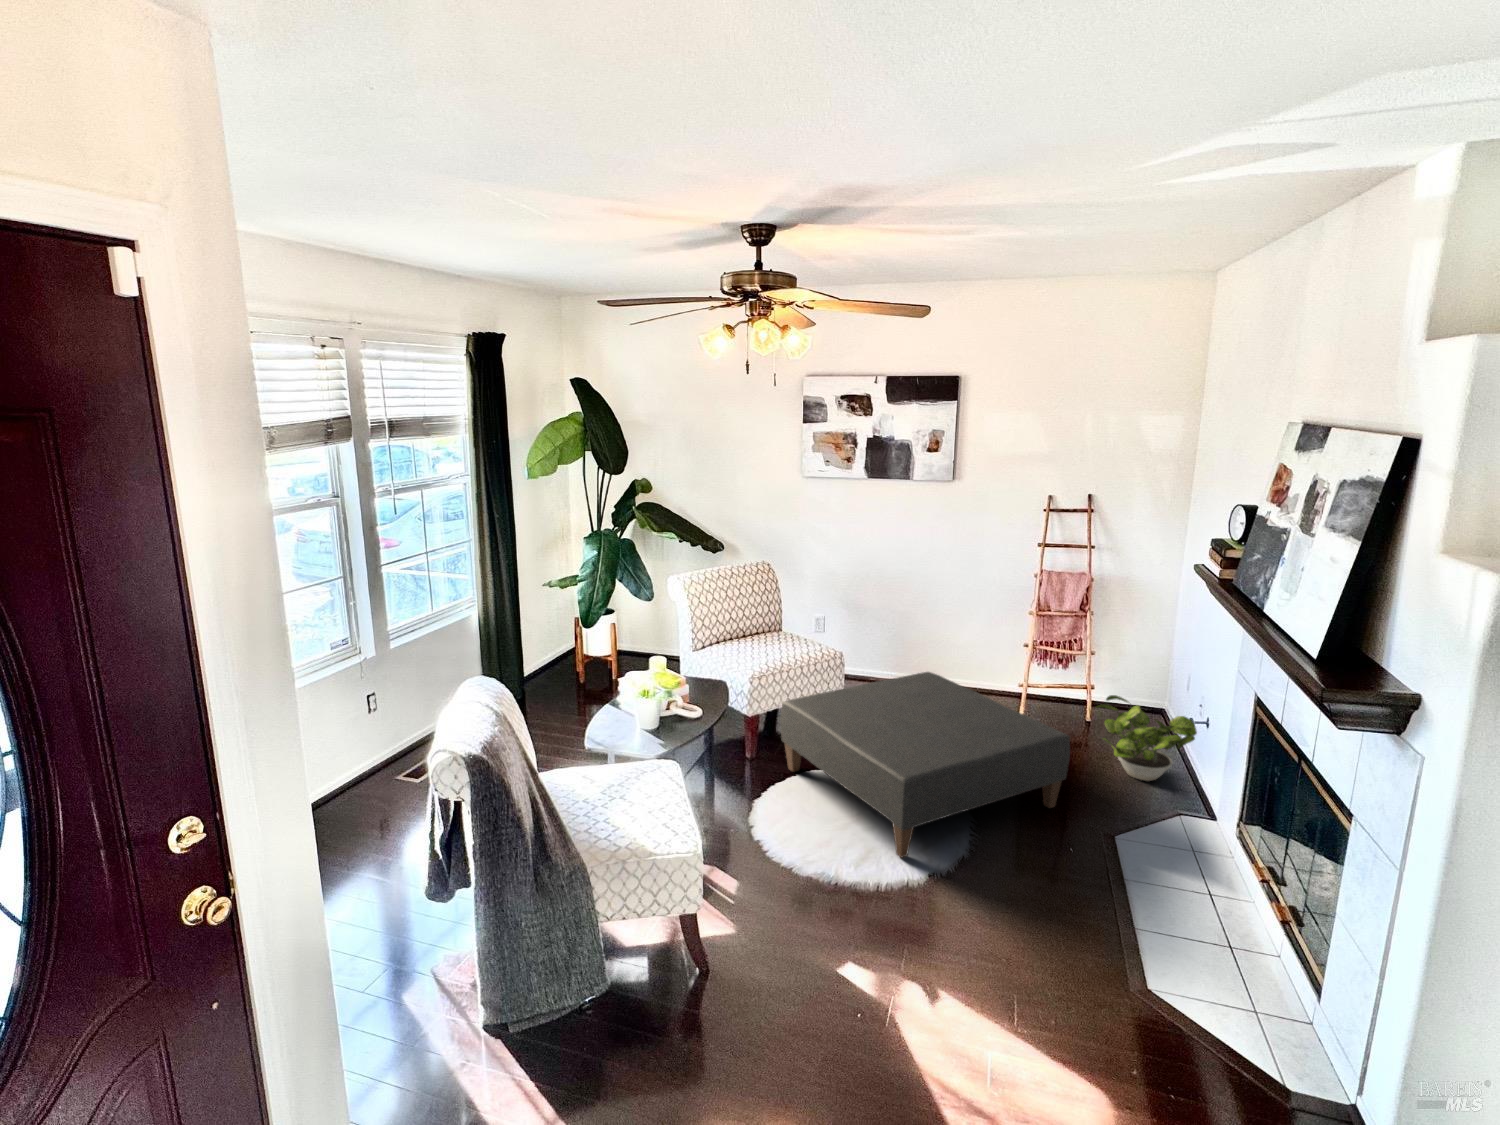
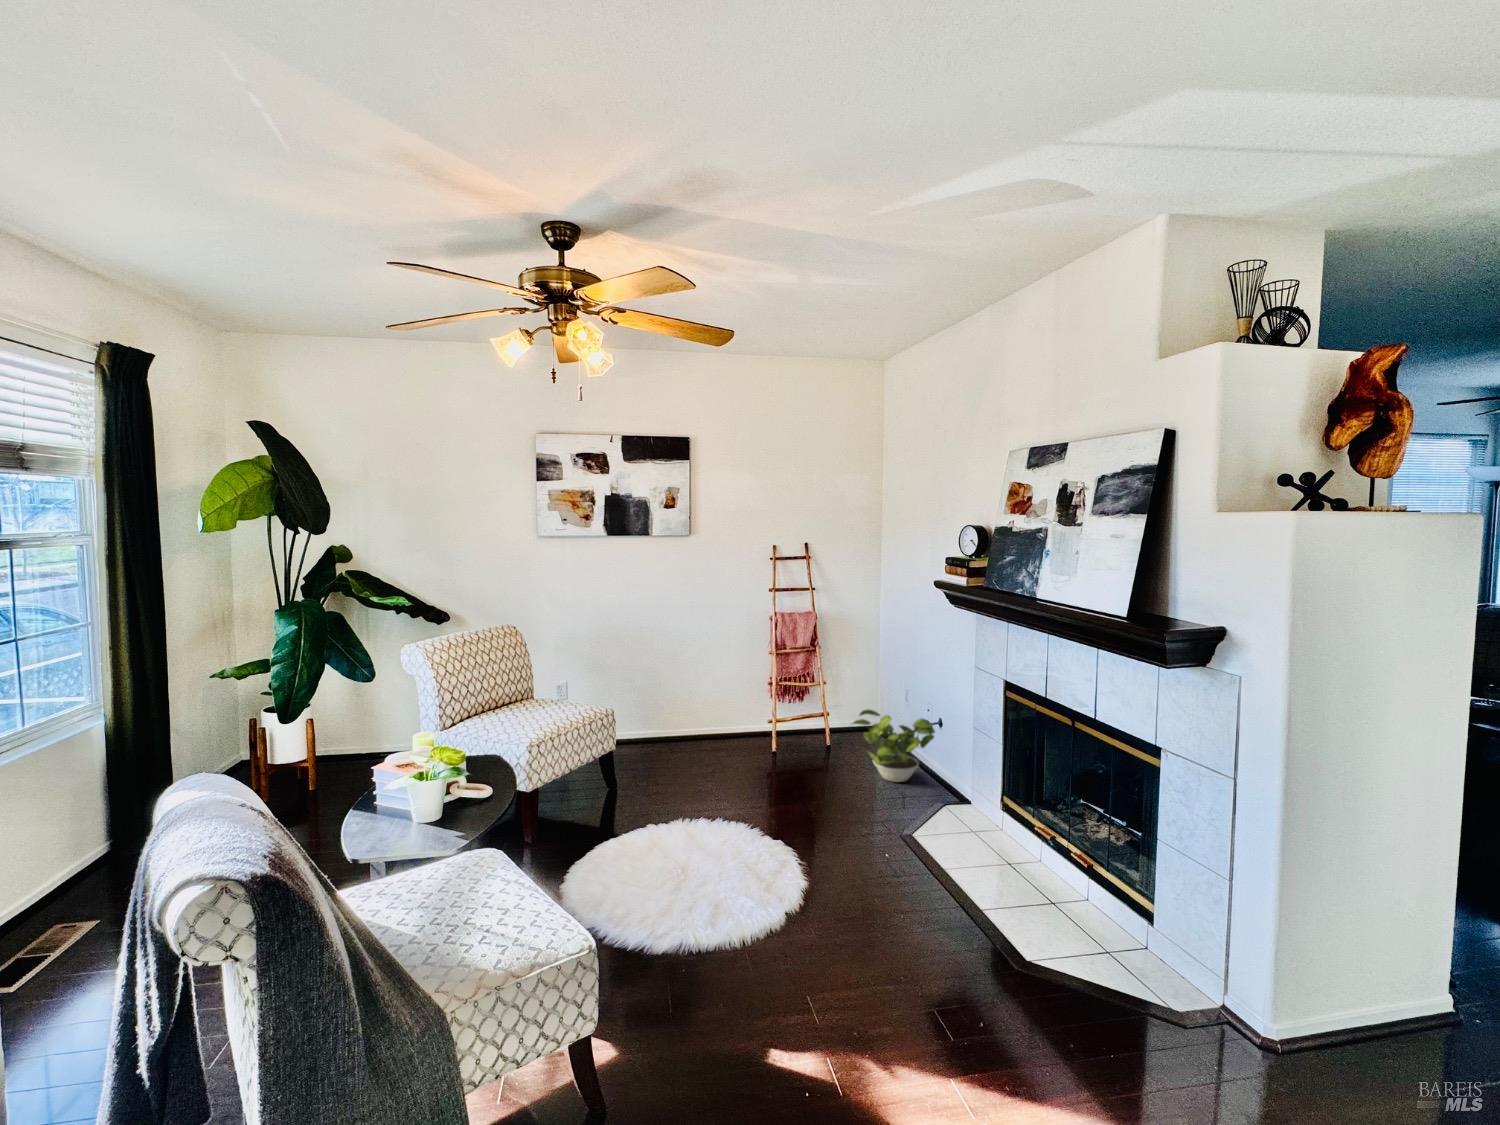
ottoman: present [781,672,1070,858] -> none [569,716,860,905]

